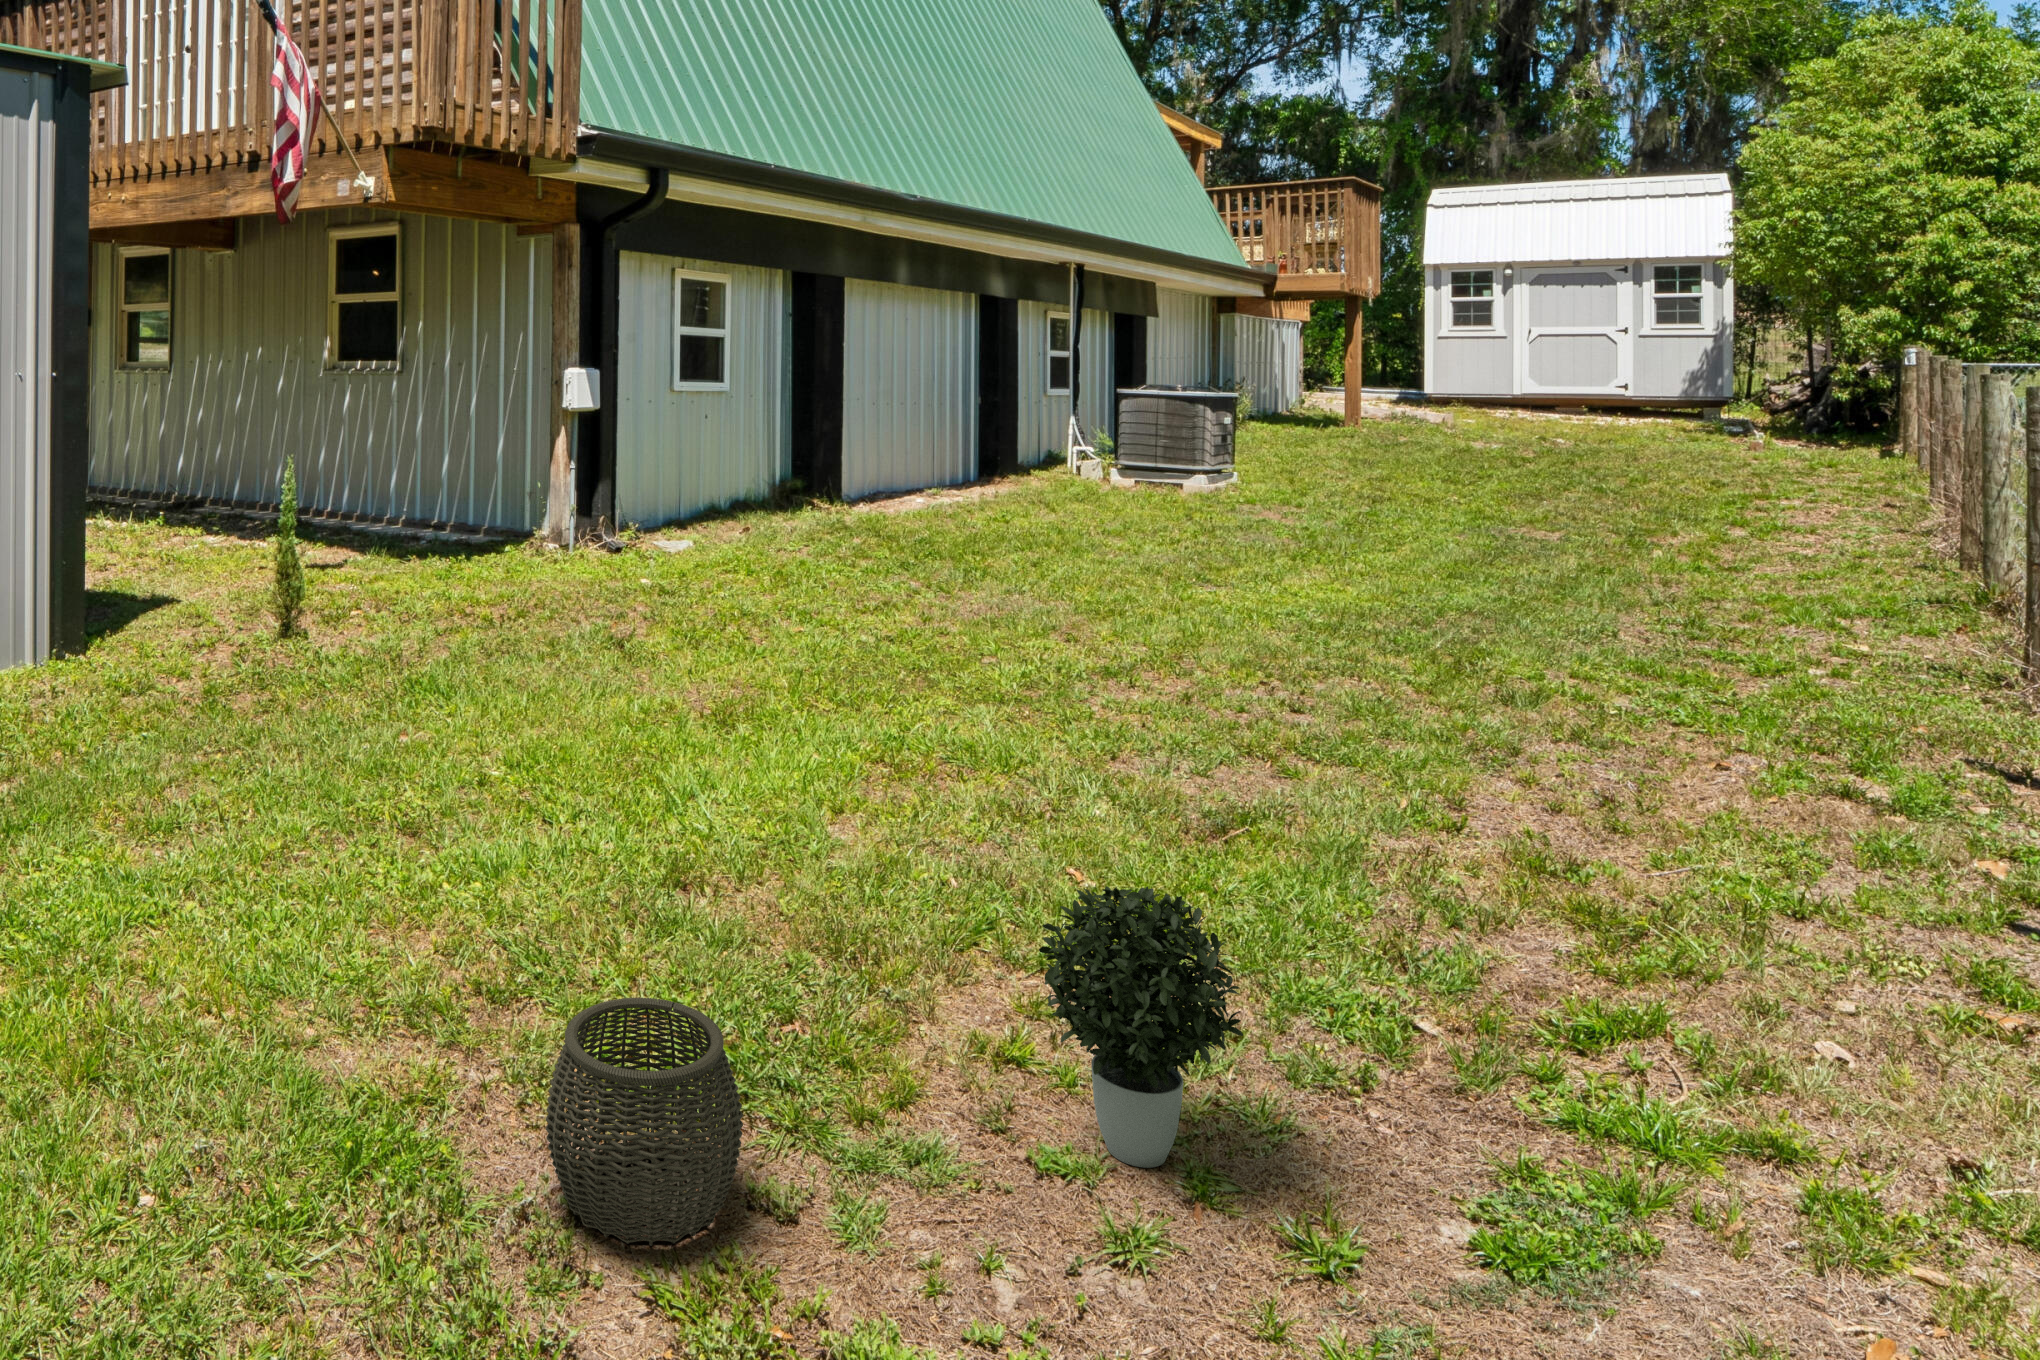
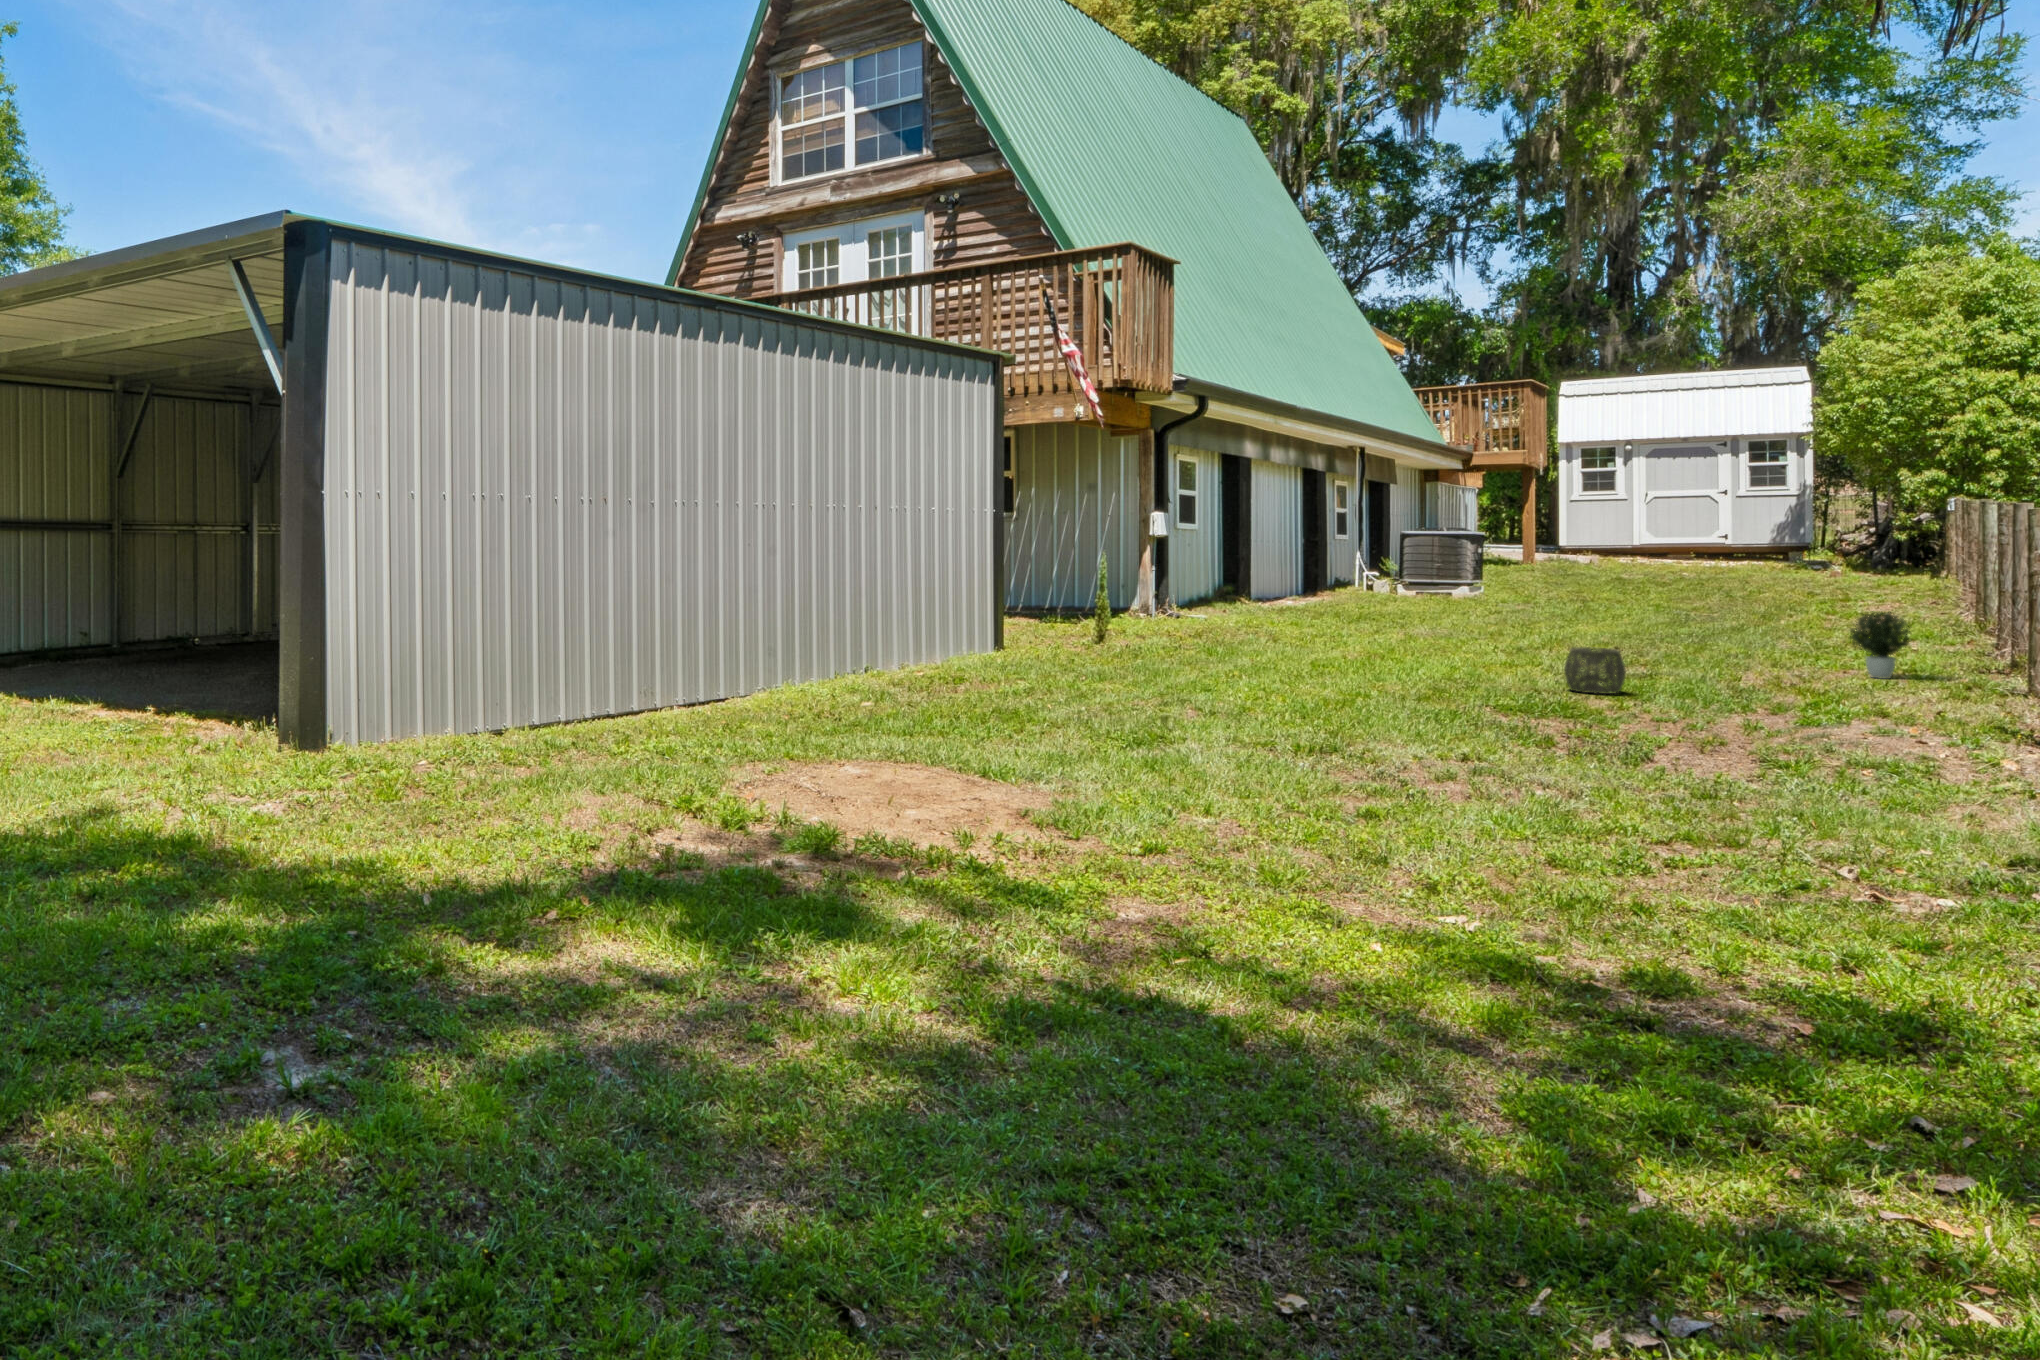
potted plant: present [1039,886,1243,1168] -> present [1850,612,1912,679]

